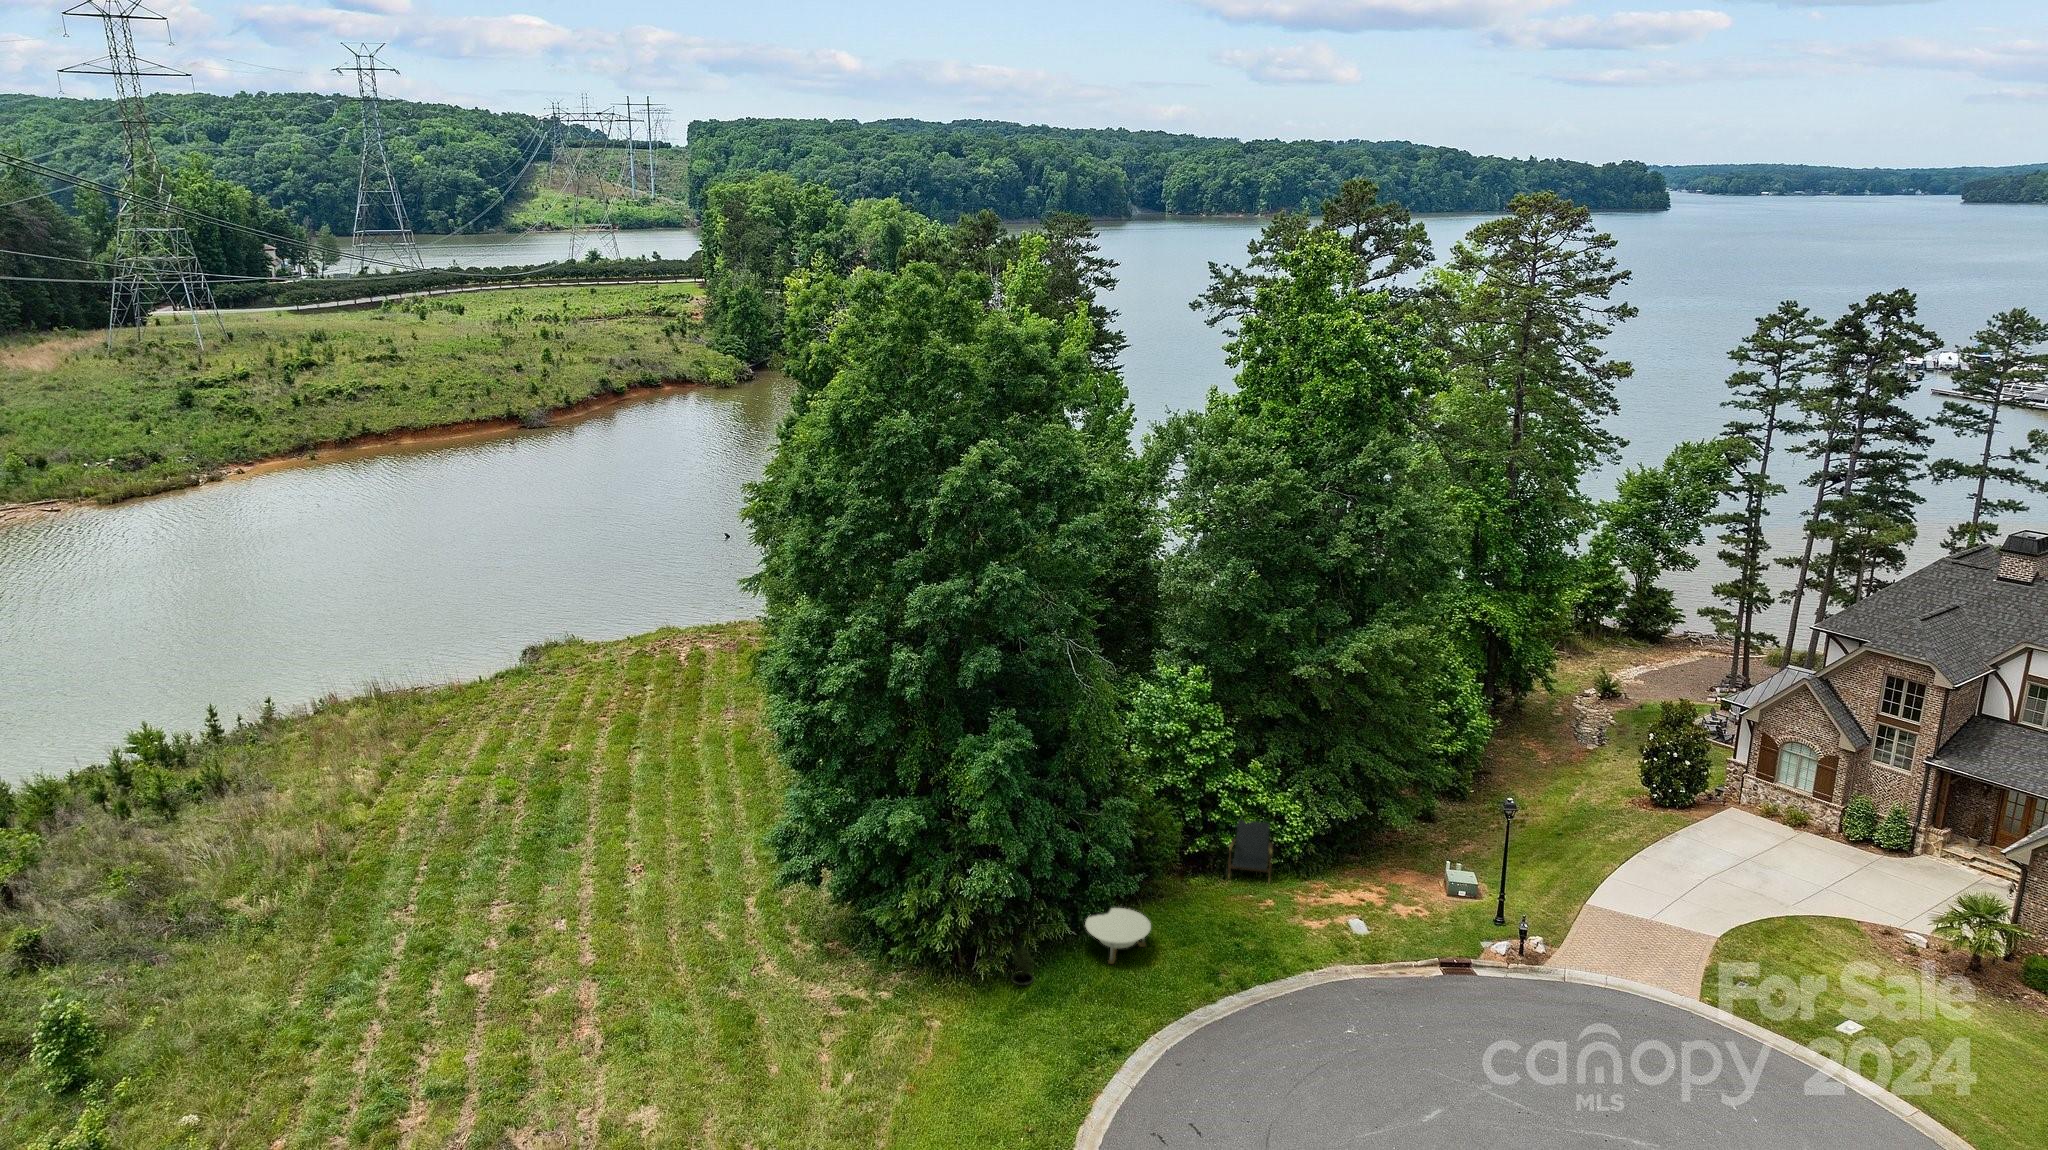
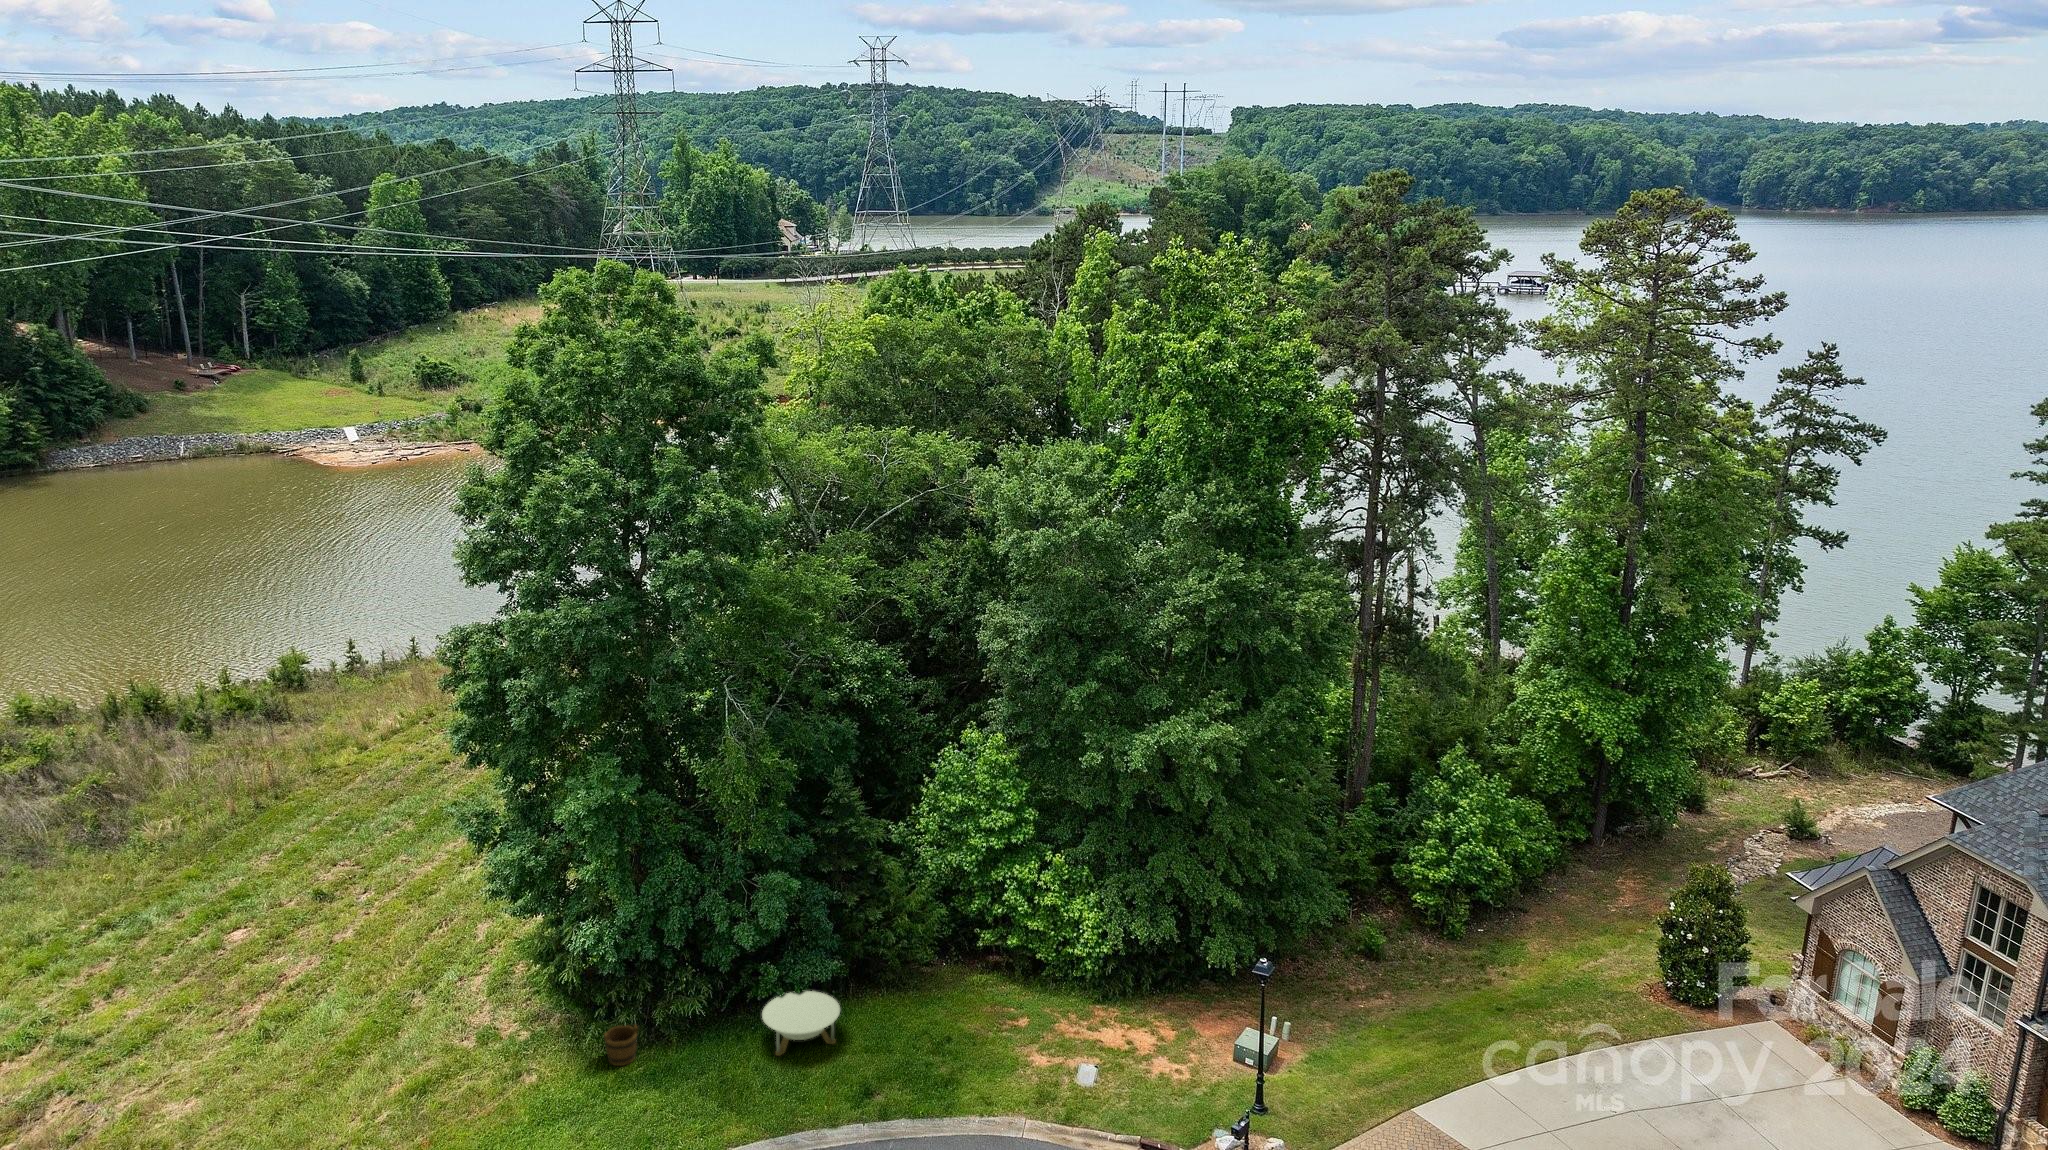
lounge chair: present [1228,820,1273,882] -> none [1000,920,1065,1004]
potted tree: present [1012,945,1034,985] -> none [655,1009,685,1057]
bucket: none [975,963,1004,1001] -> present [604,1025,638,1066]

